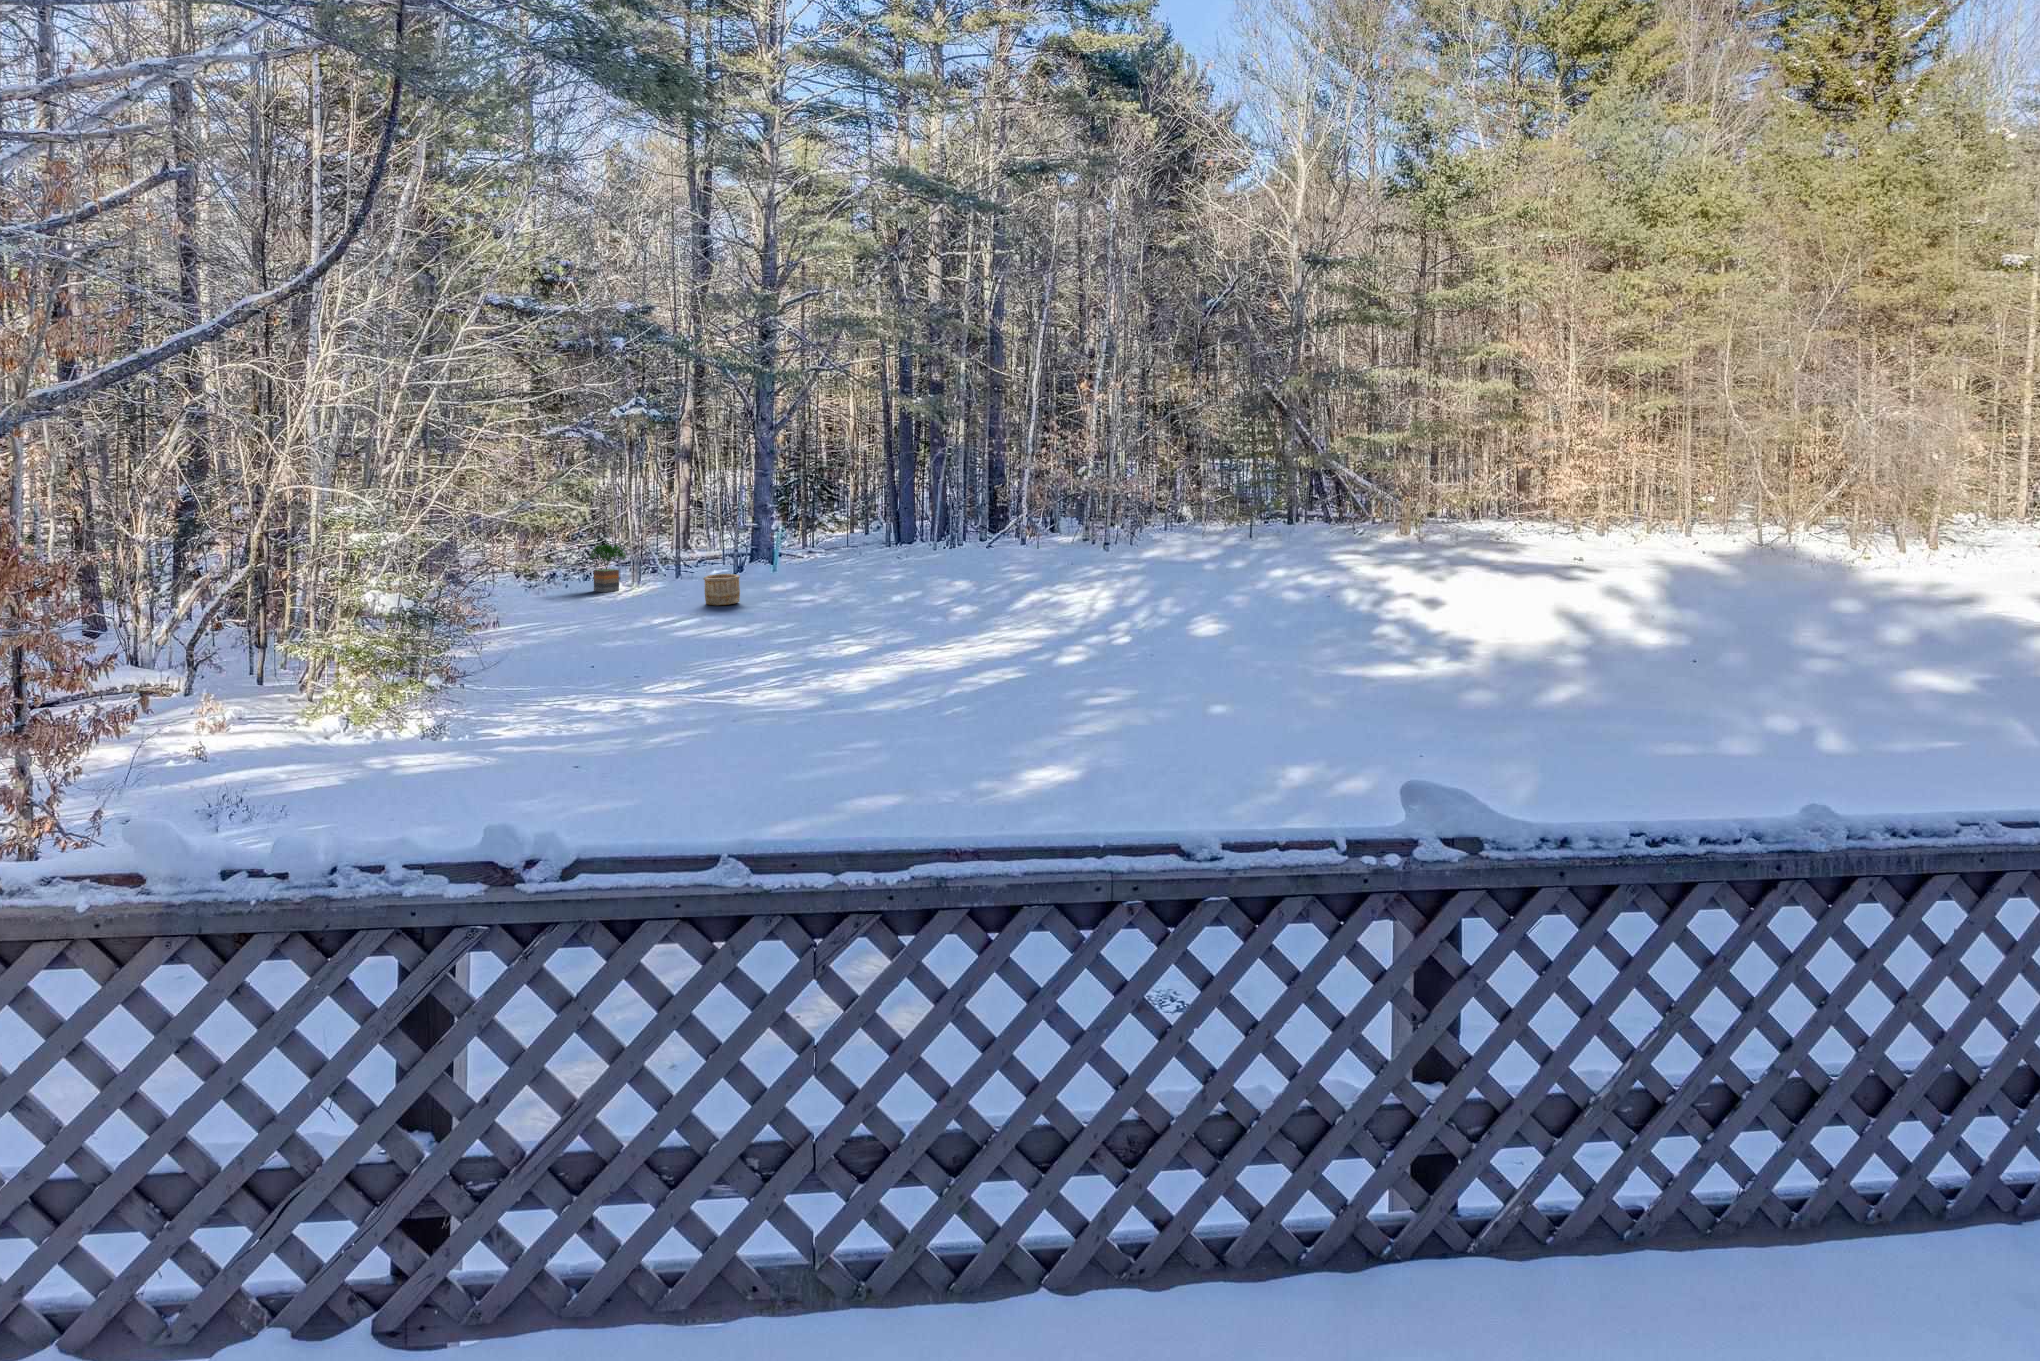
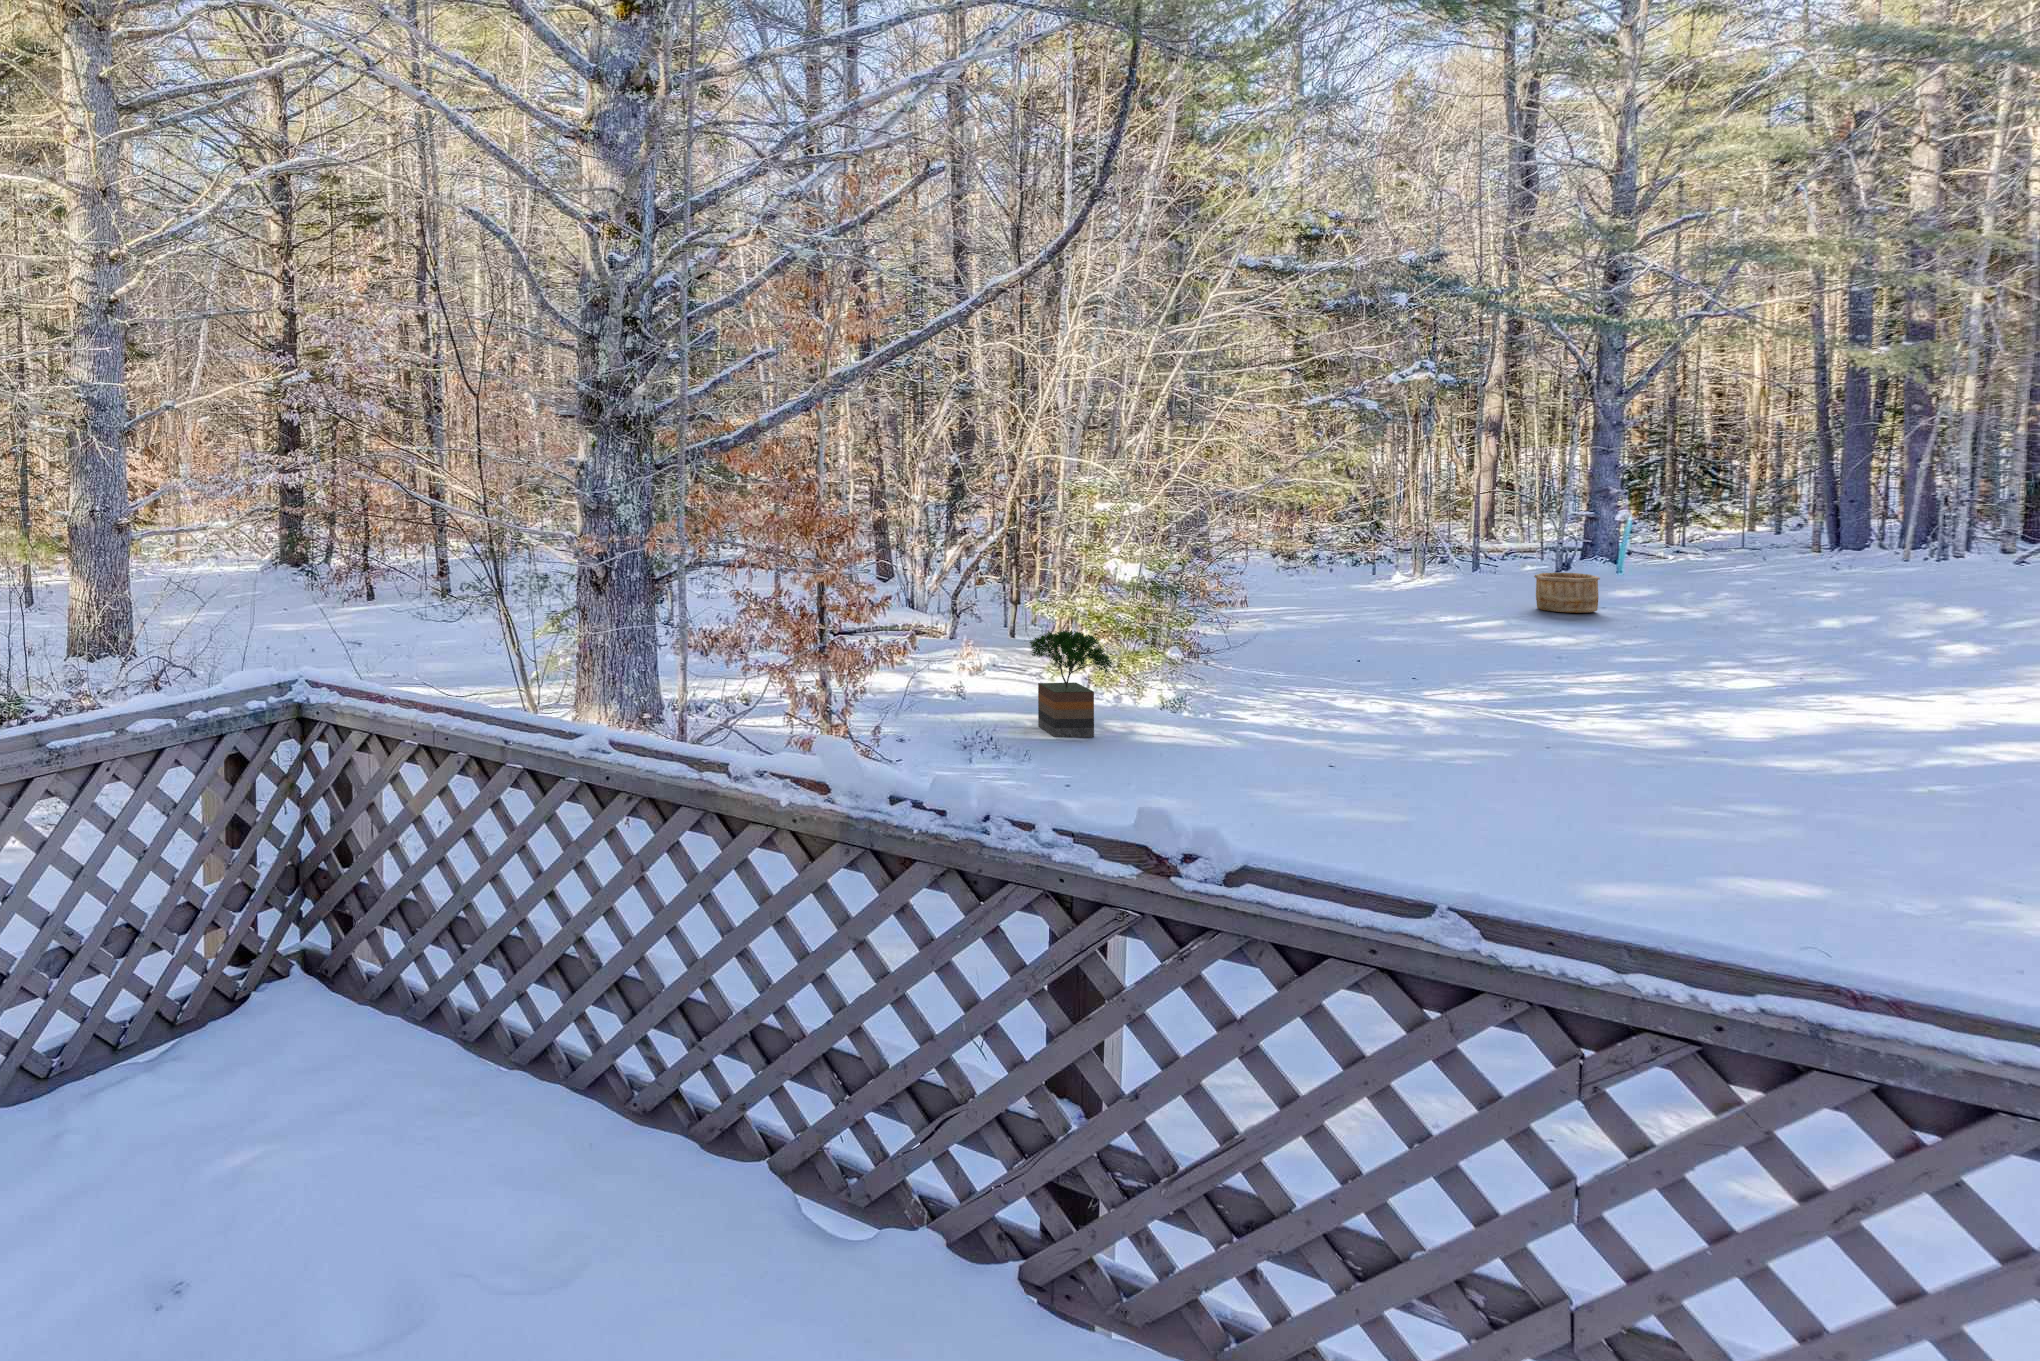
potted tree: present [591,545,626,592] -> present [1029,630,1113,738]

